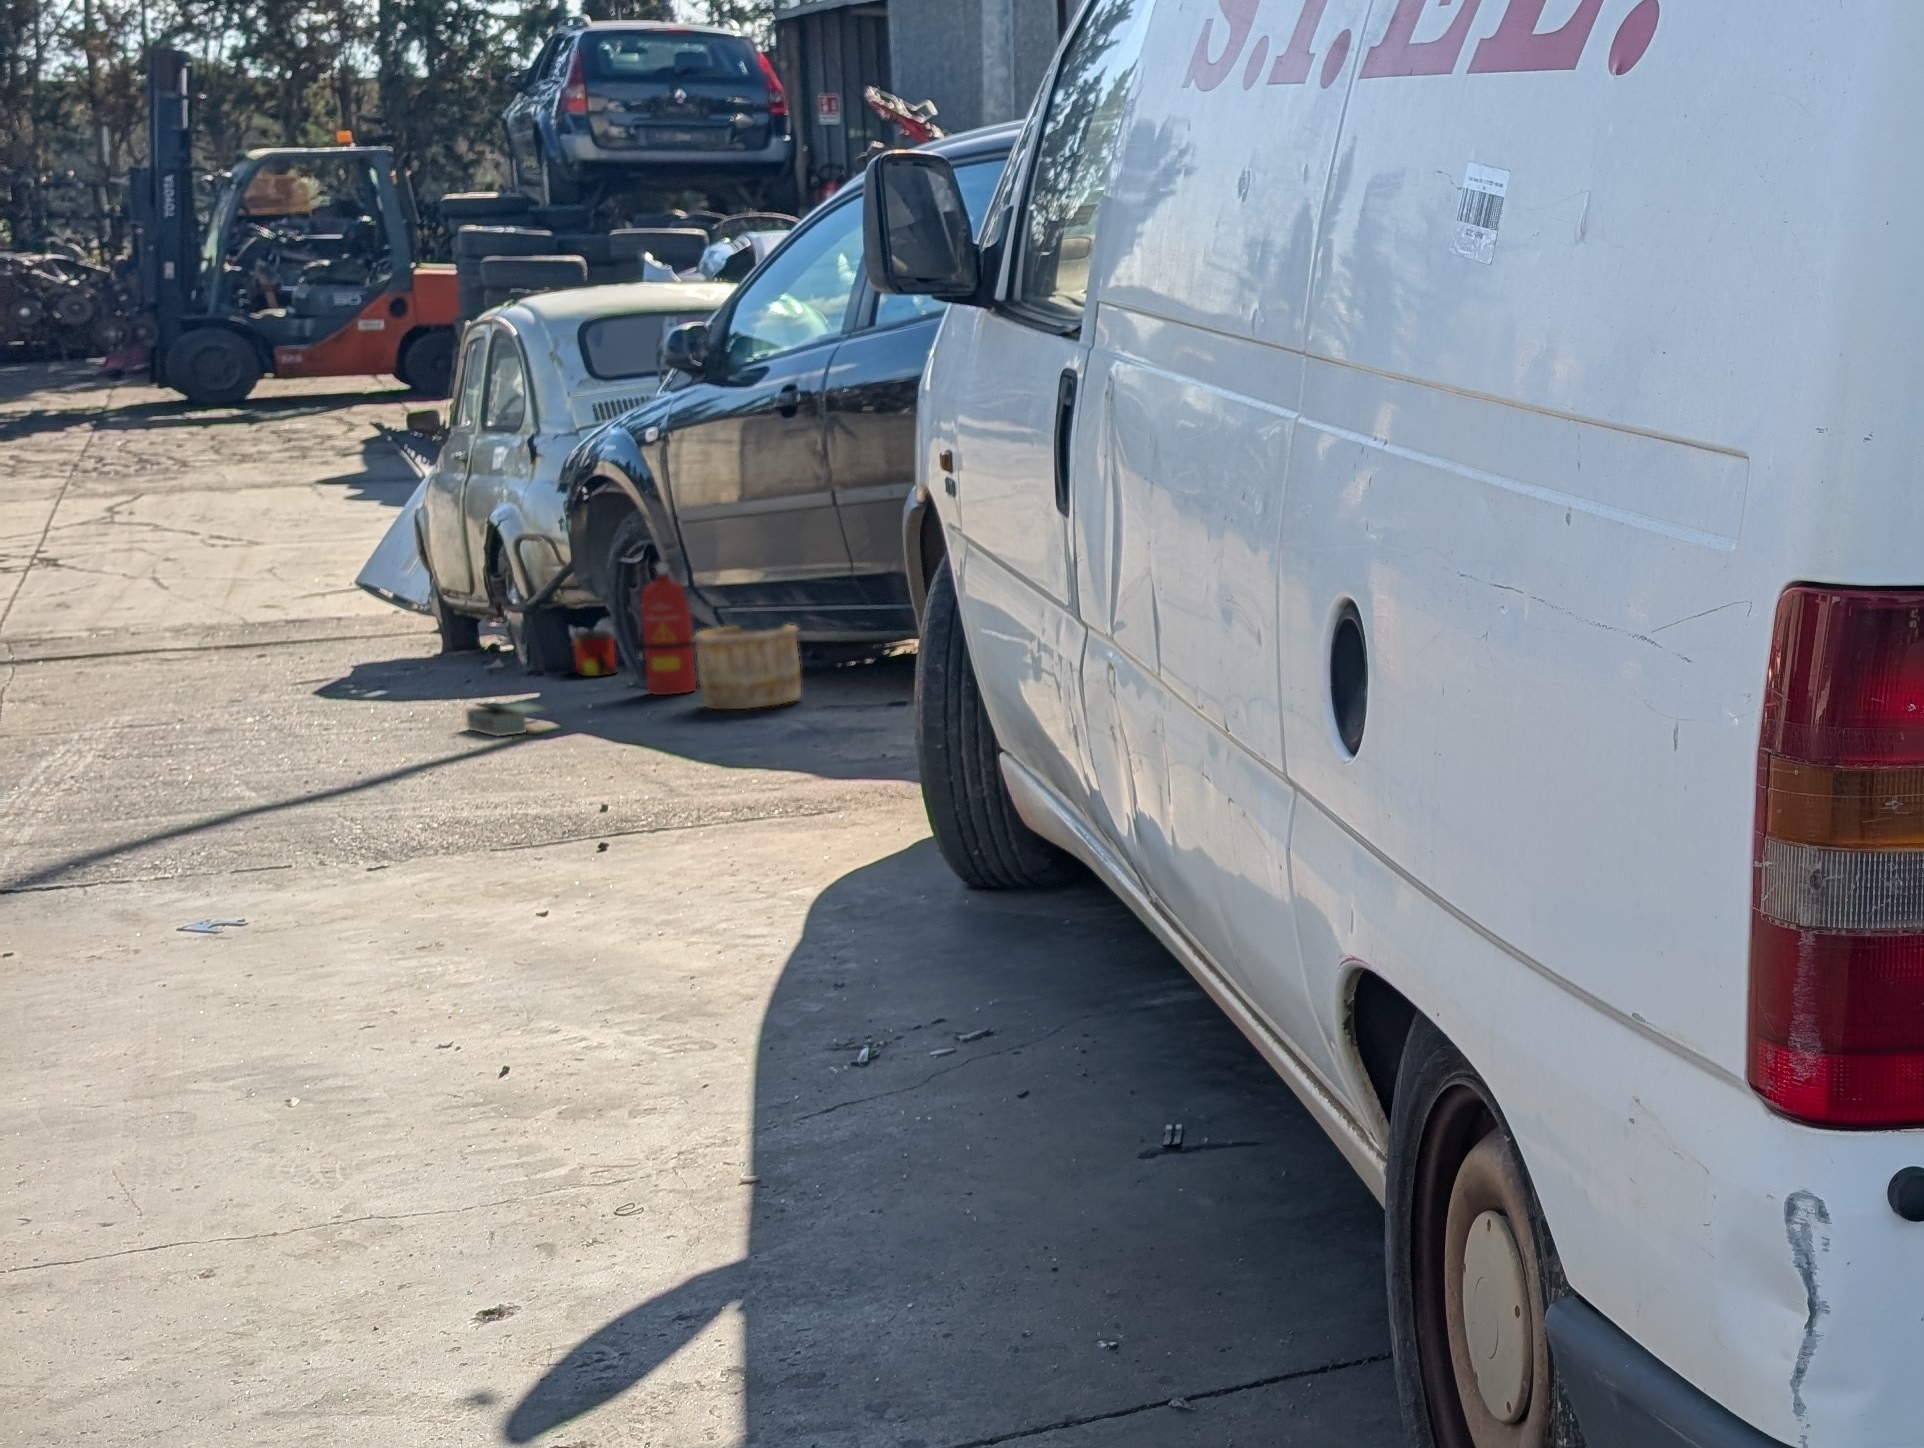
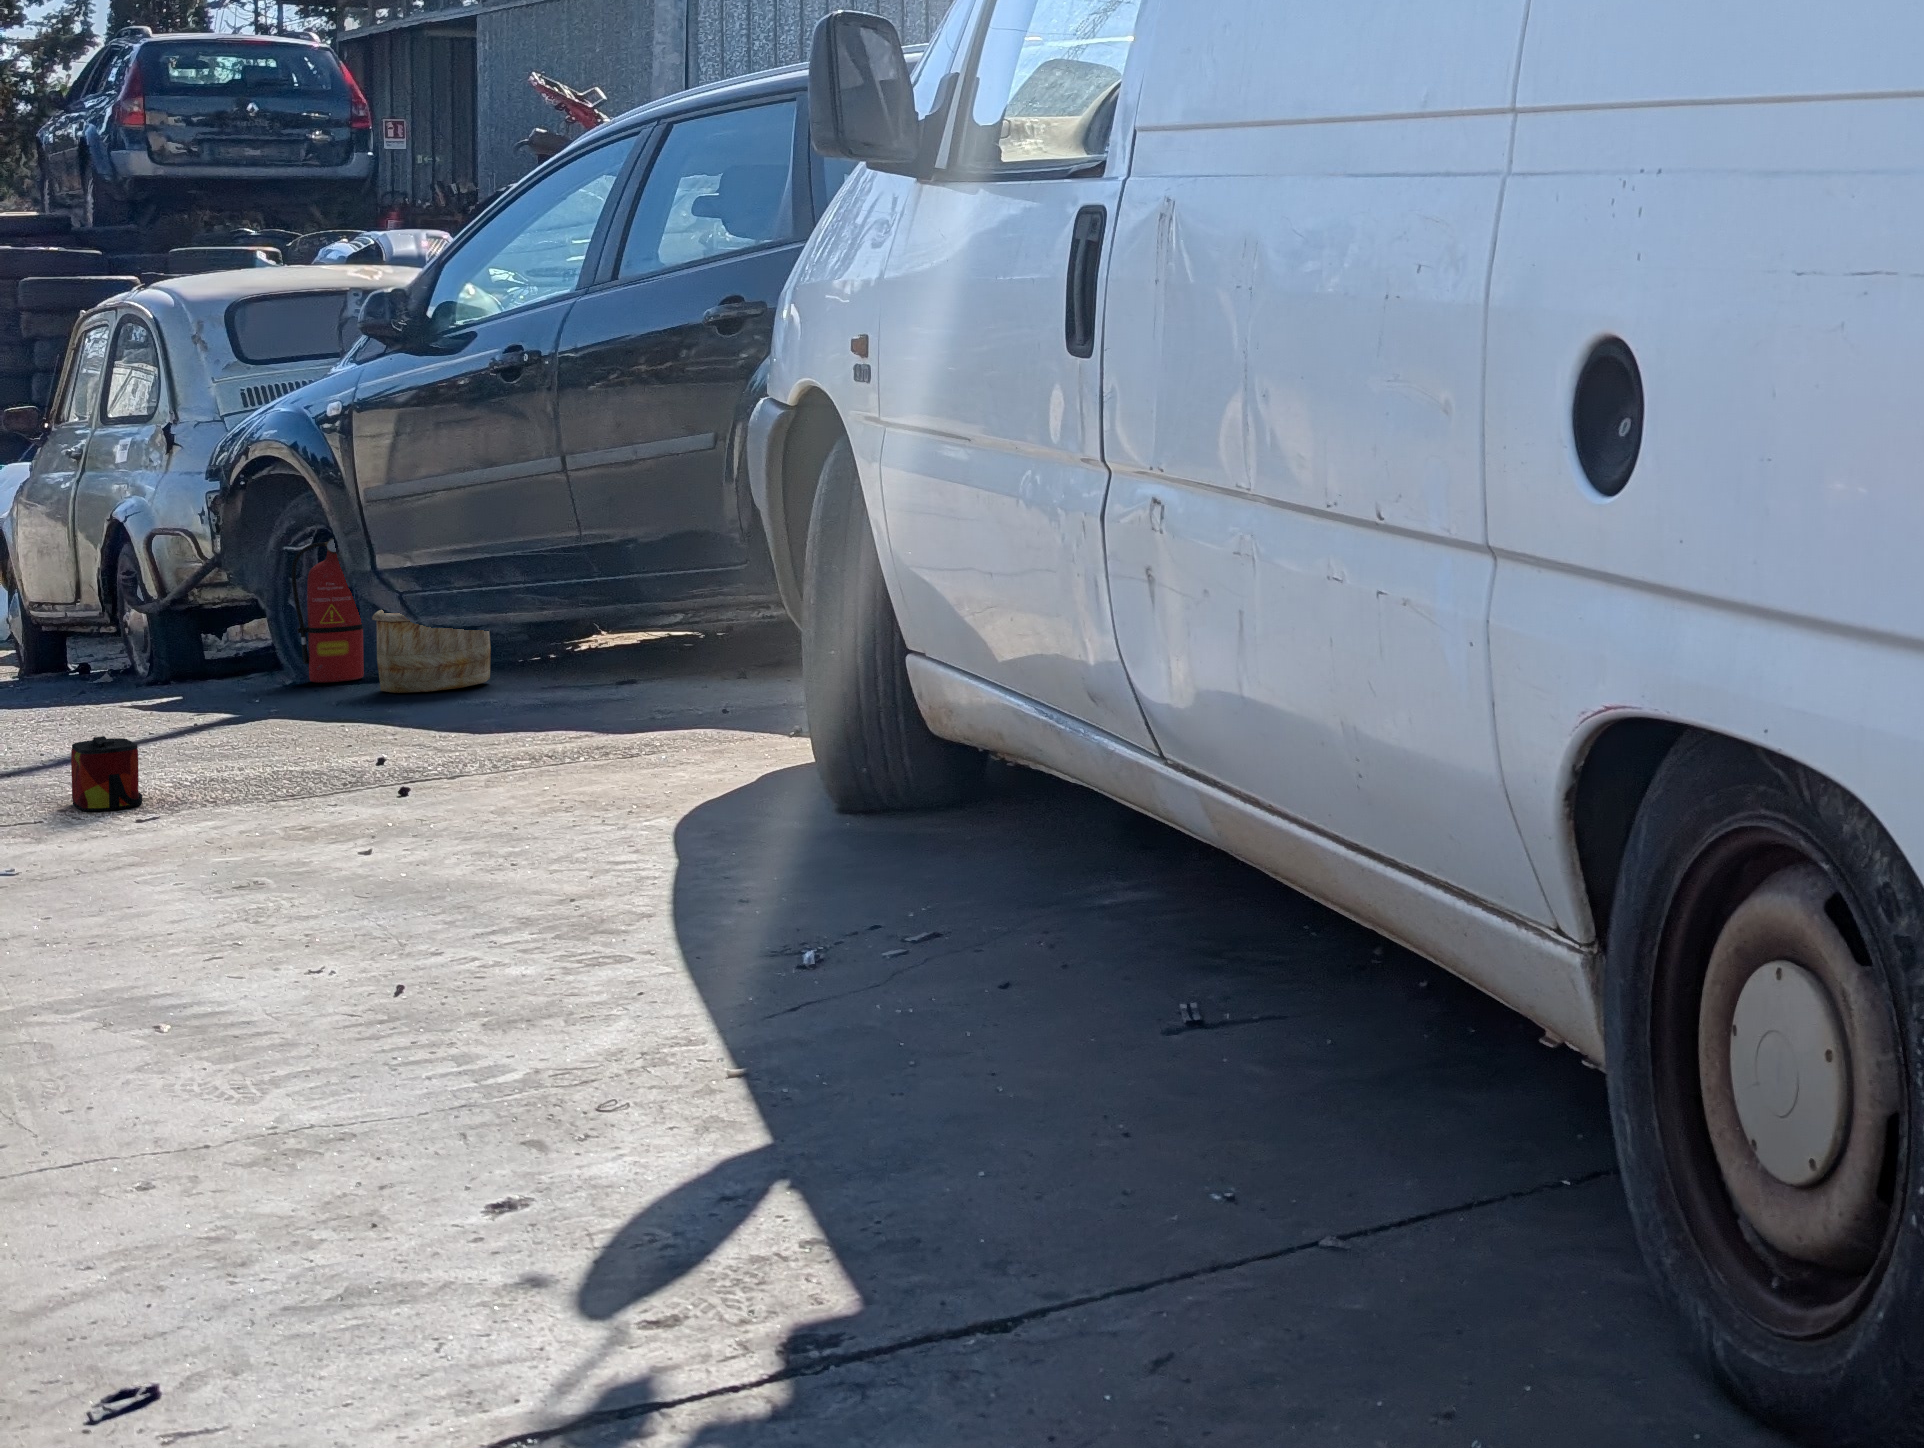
bag: present [574,629,618,676] -> present [71,736,143,811]
toolbox: present [466,701,552,736] -> none [112,686,217,723]

